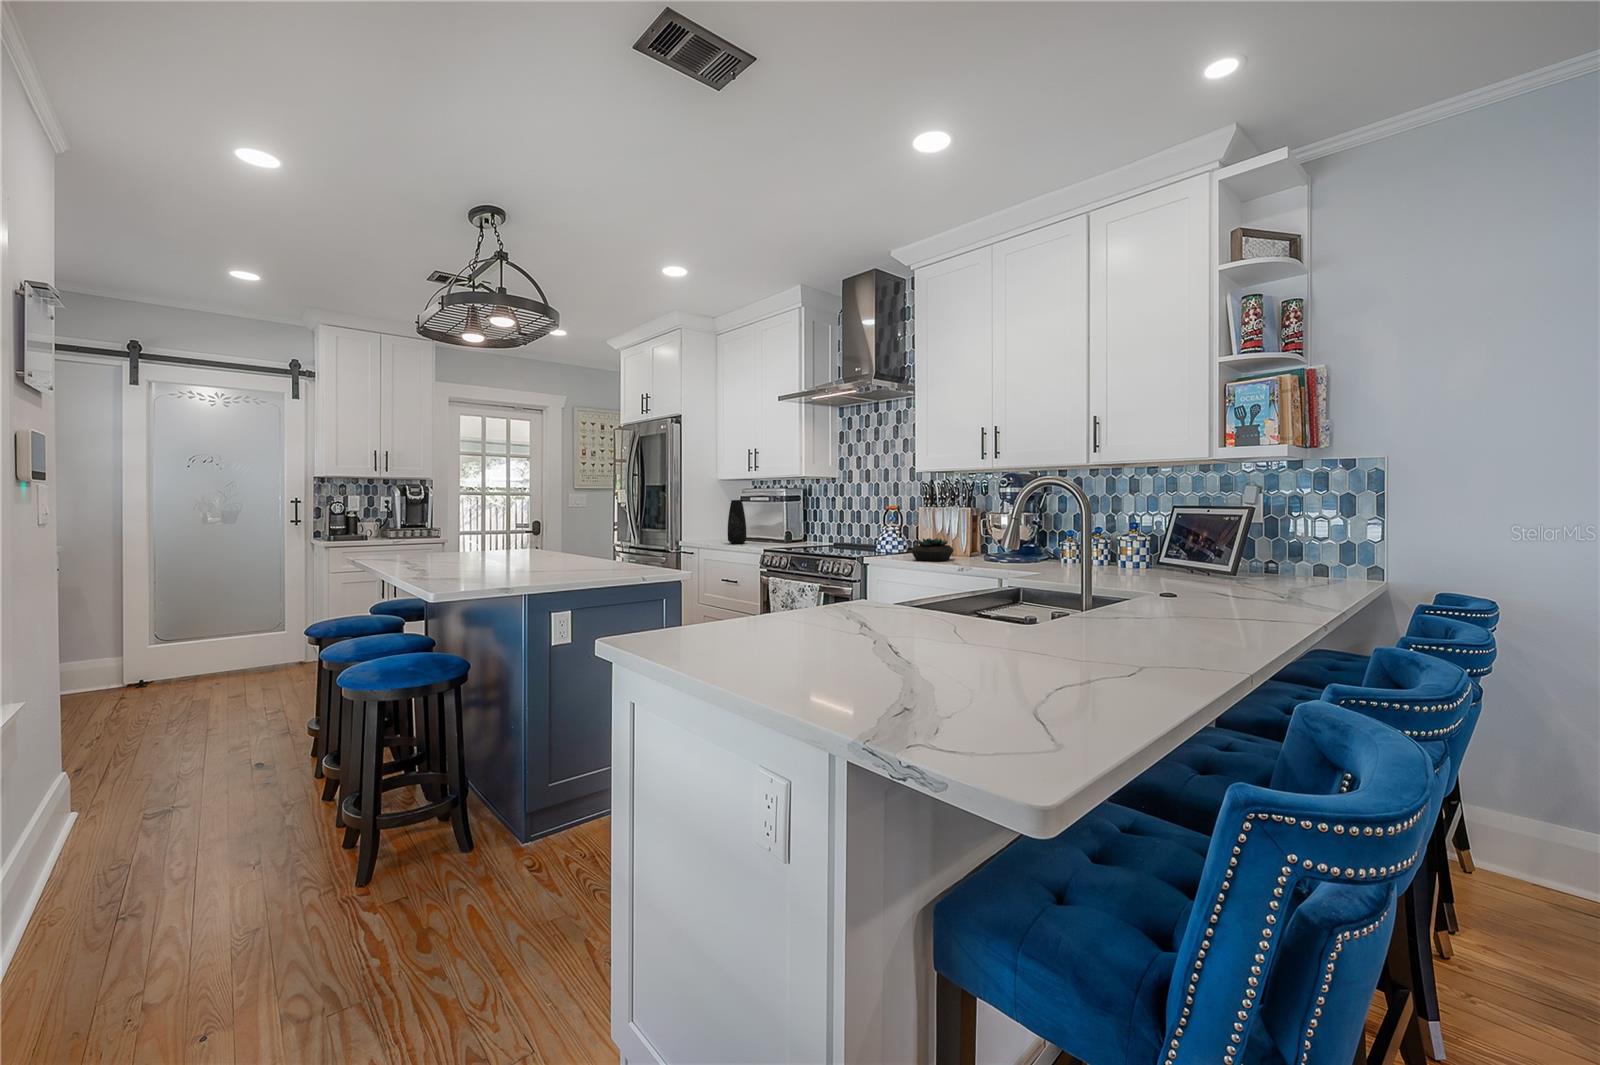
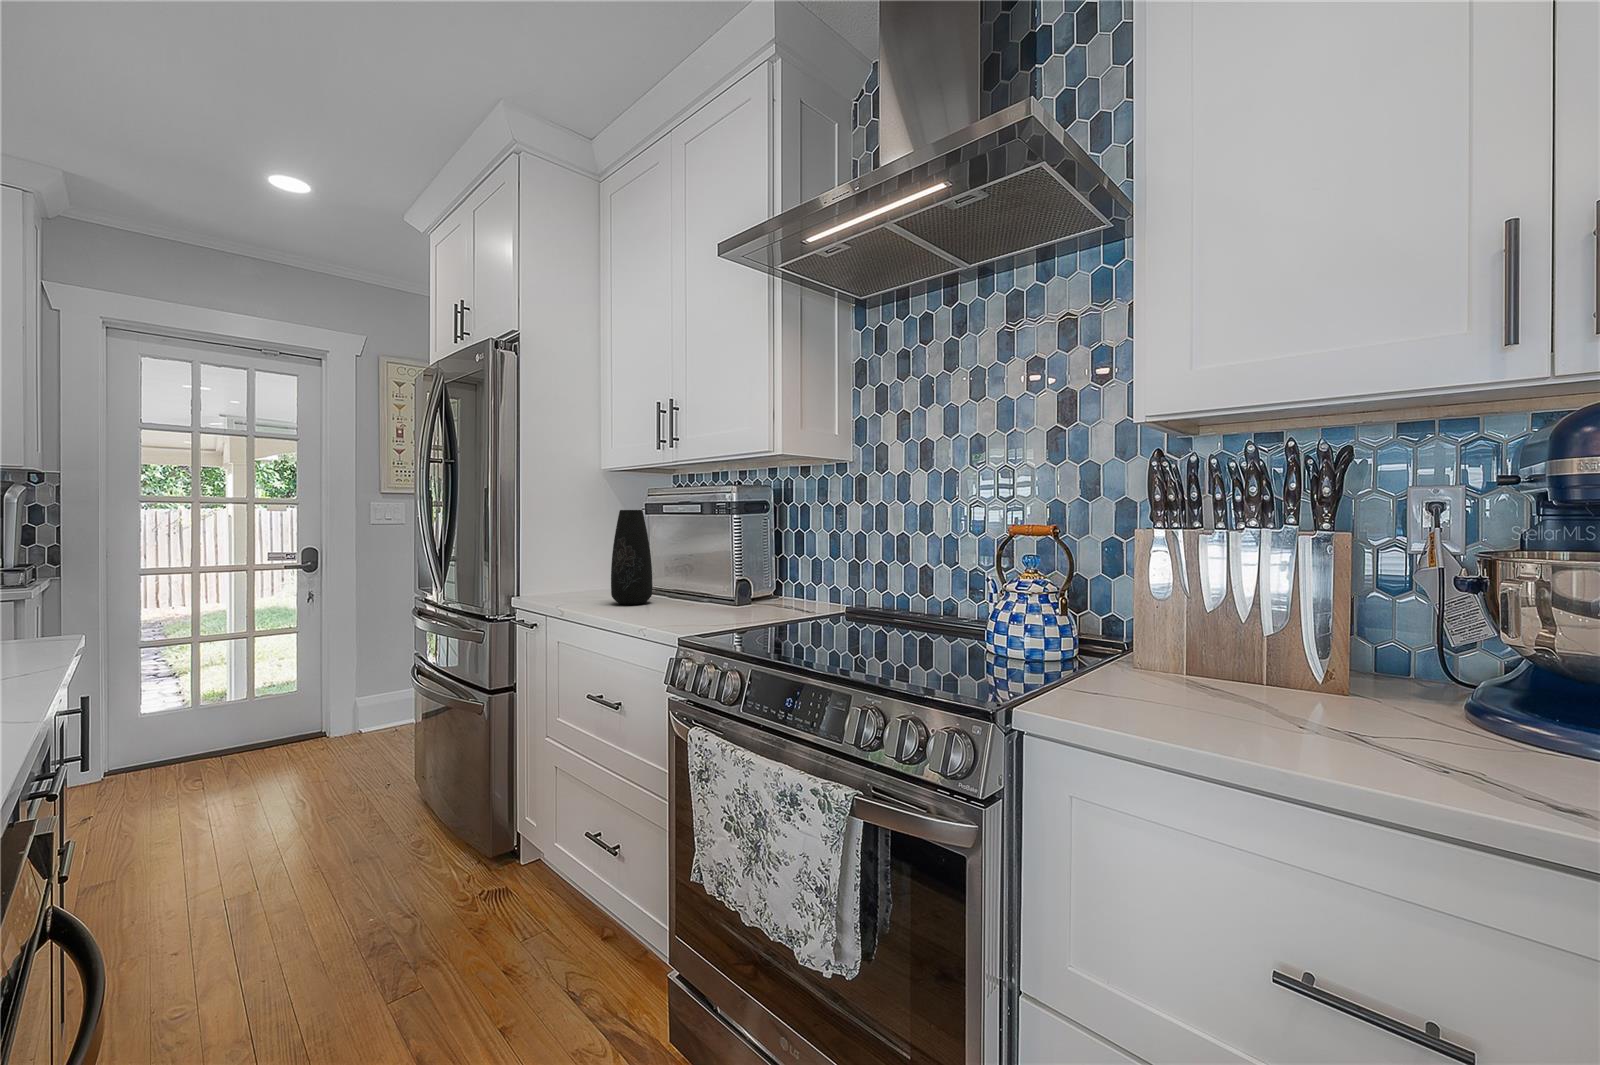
succulent plant: present [911,538,954,561] -> none [1172,631,1330,730]

